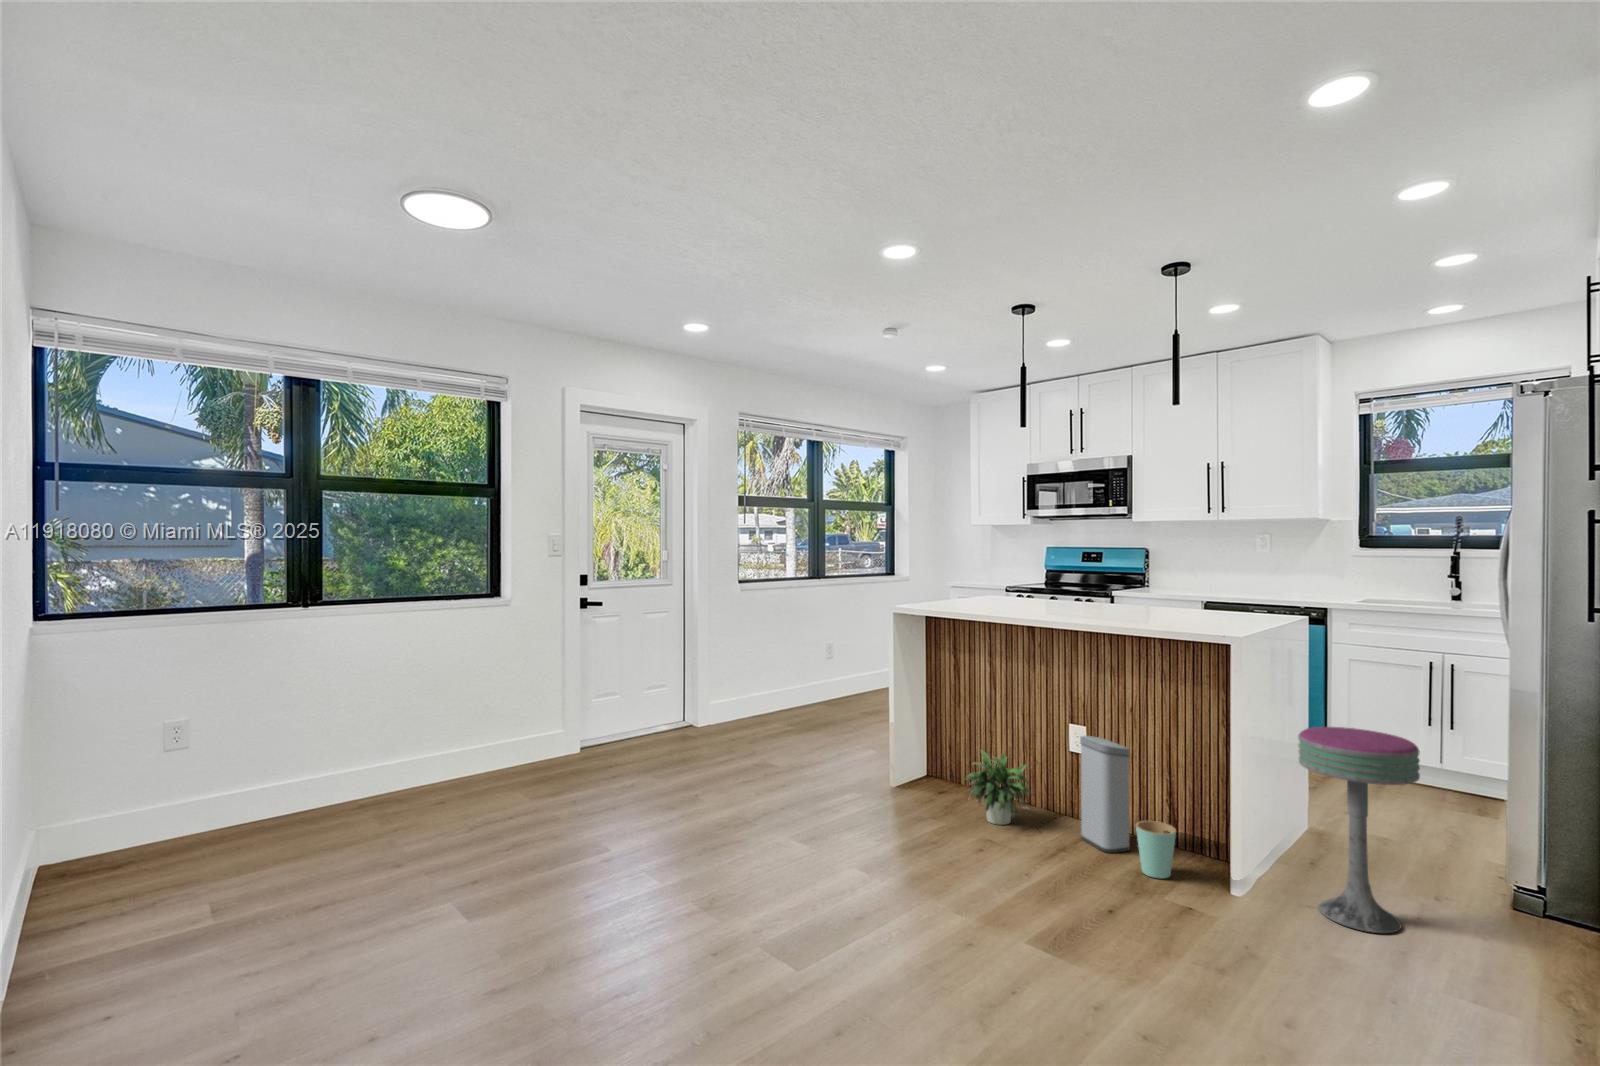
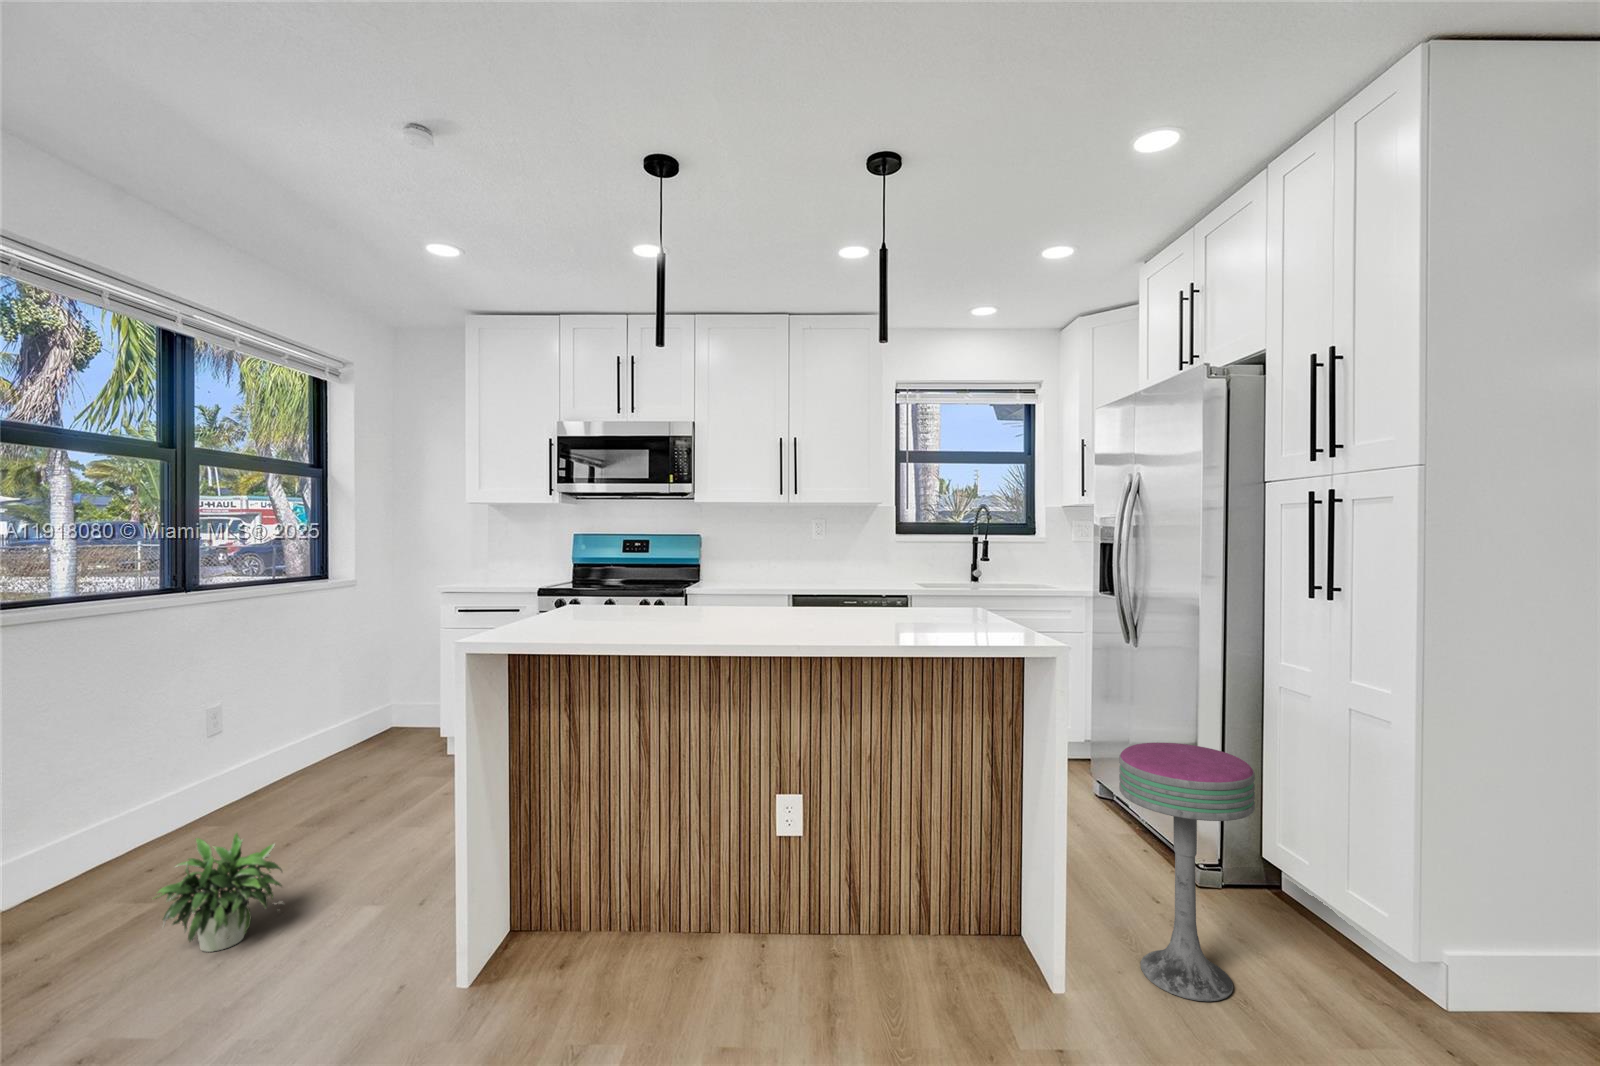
trash can: present [1080,736,1176,878] -> none [833,814,1005,1021]
potted plant: present [966,750,1030,825] -> present [154,833,283,952]

